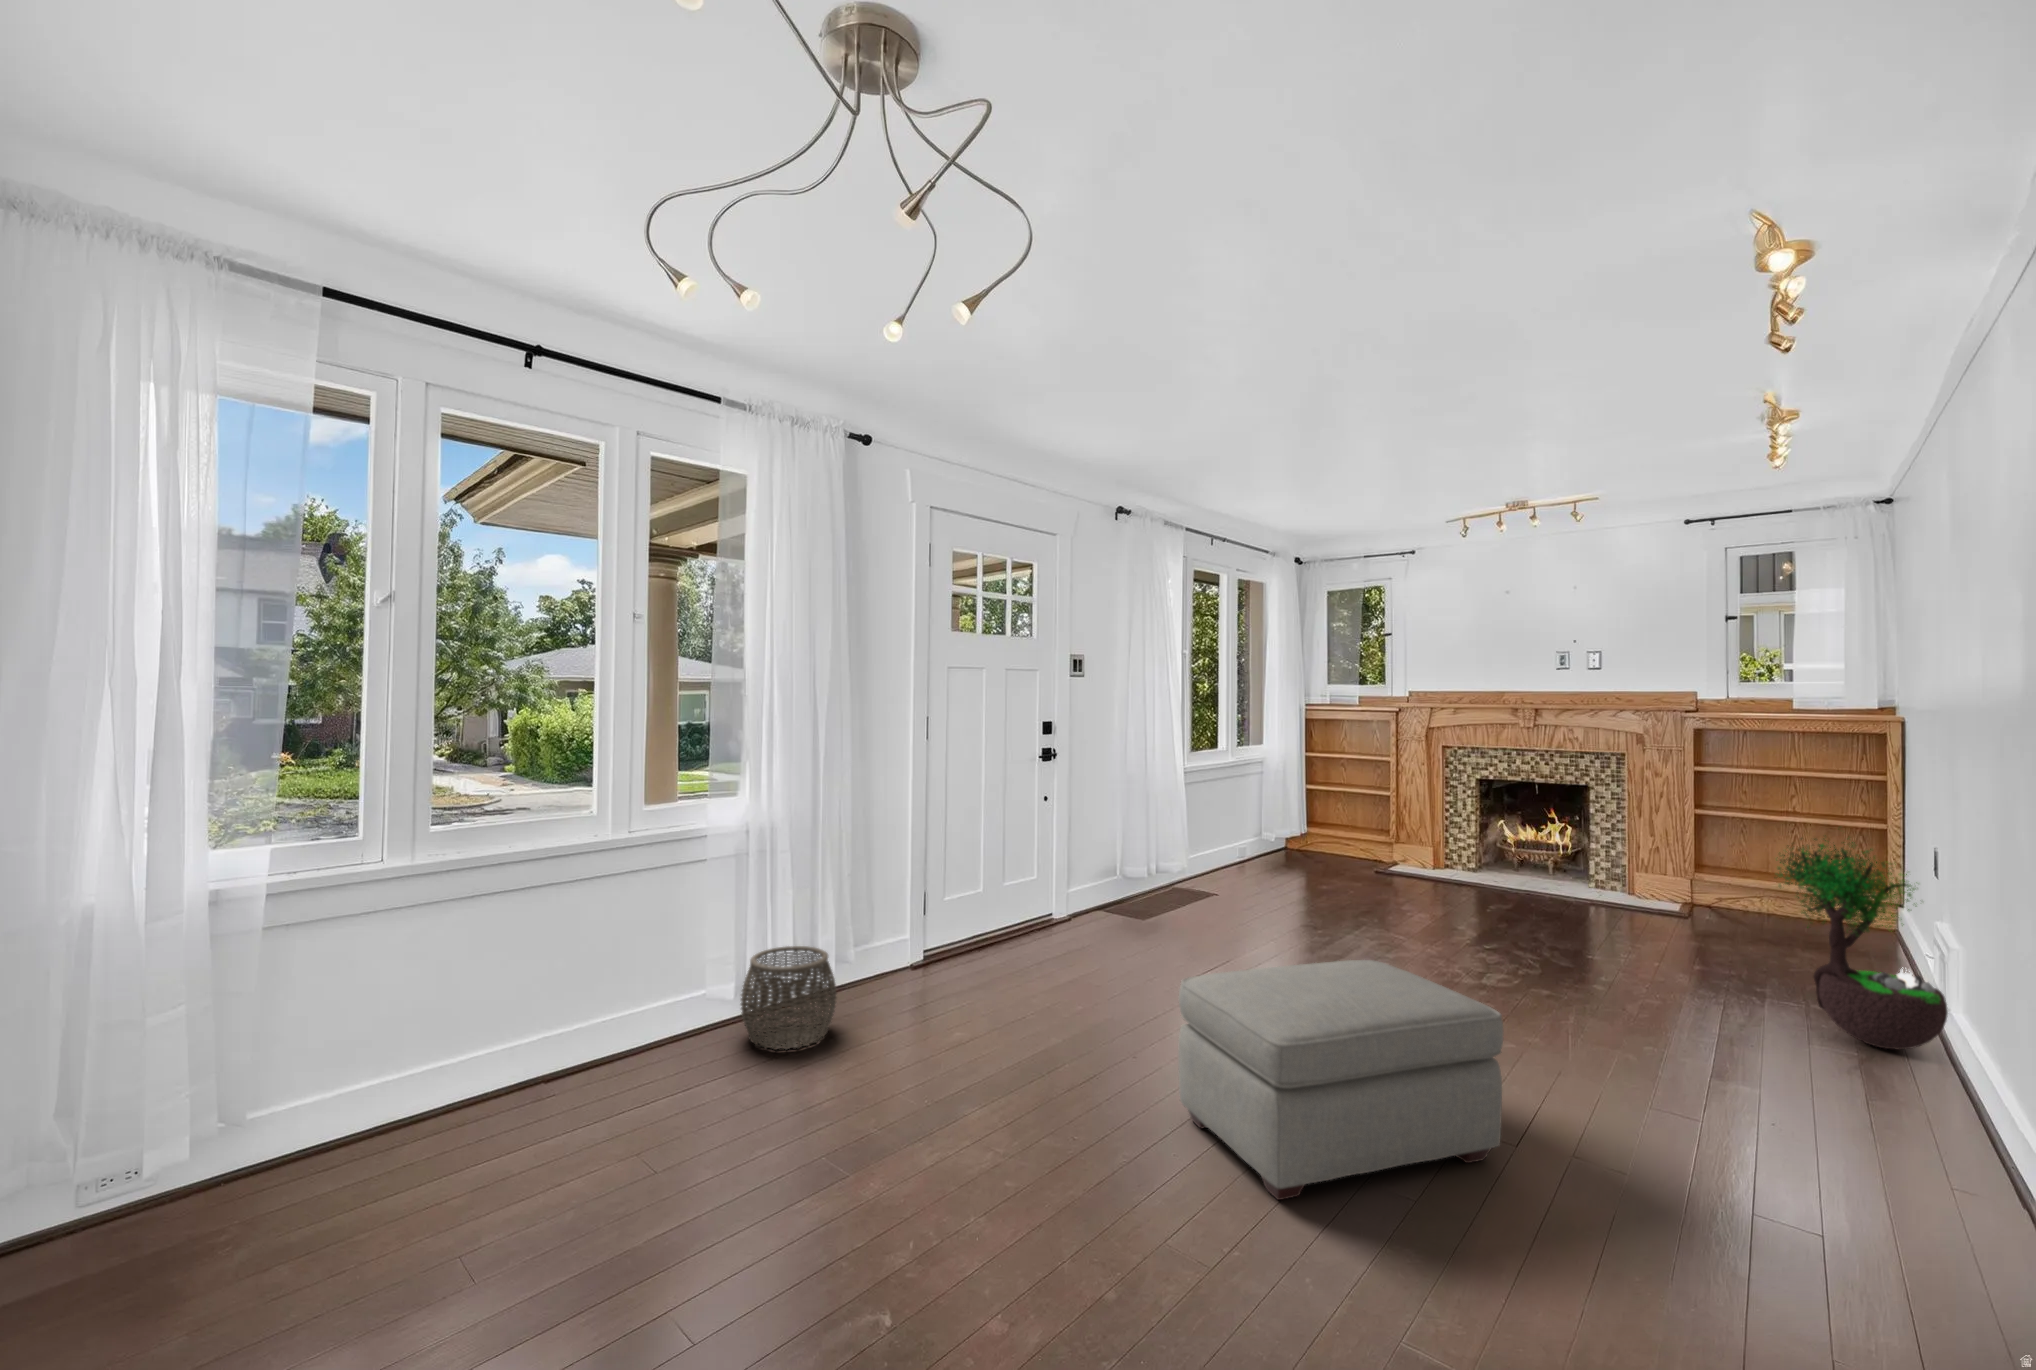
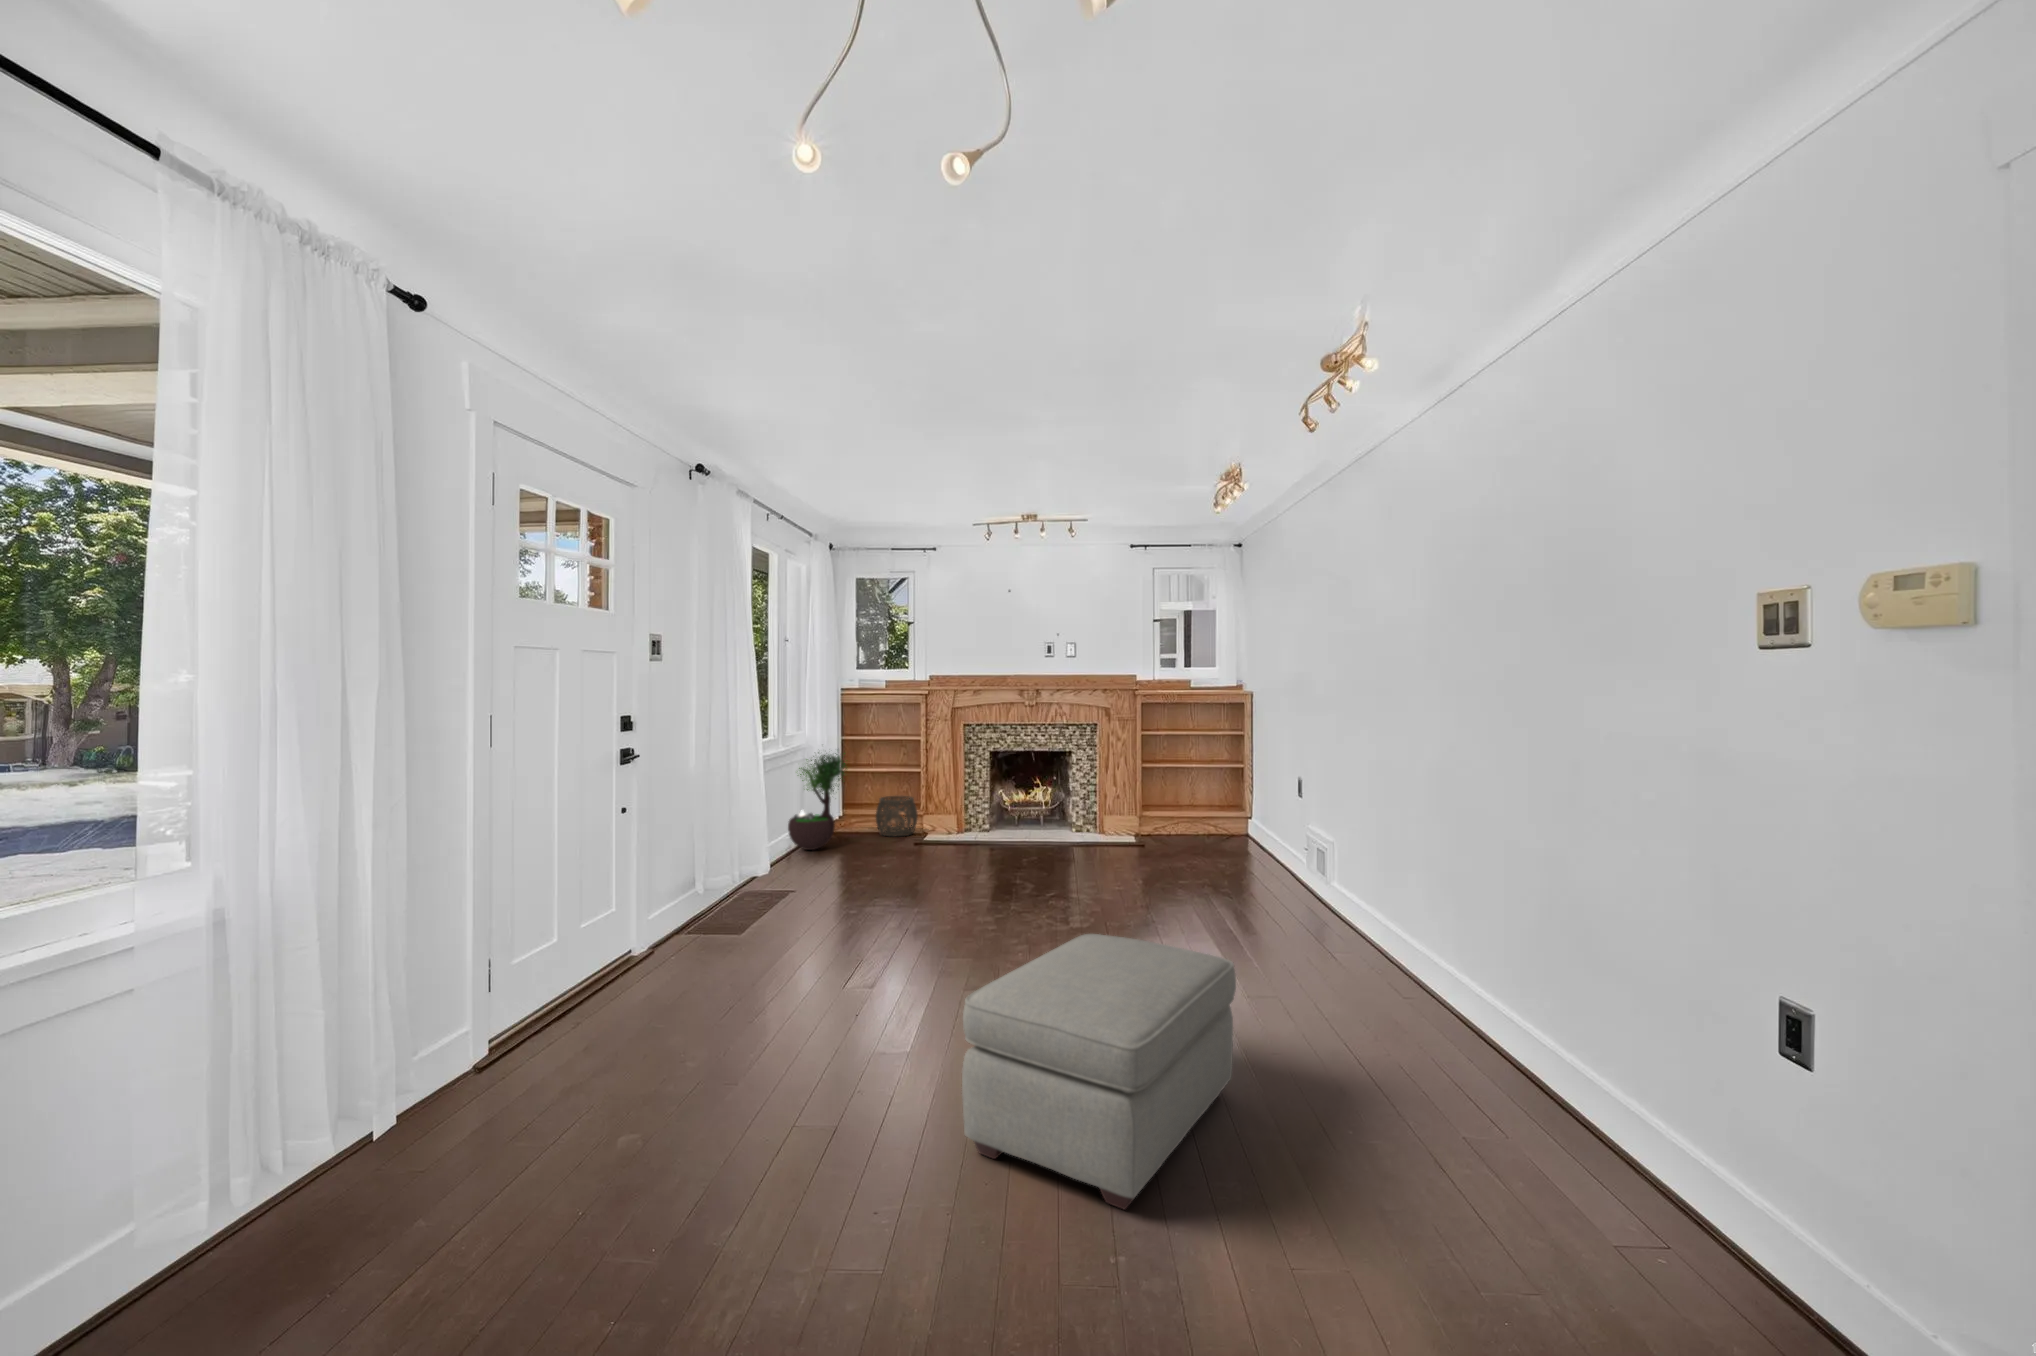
potted tree: present [1778,838,1948,1050] -> present [788,752,846,850]
woven basket: present [741,946,837,1050] -> present [876,796,918,837]

